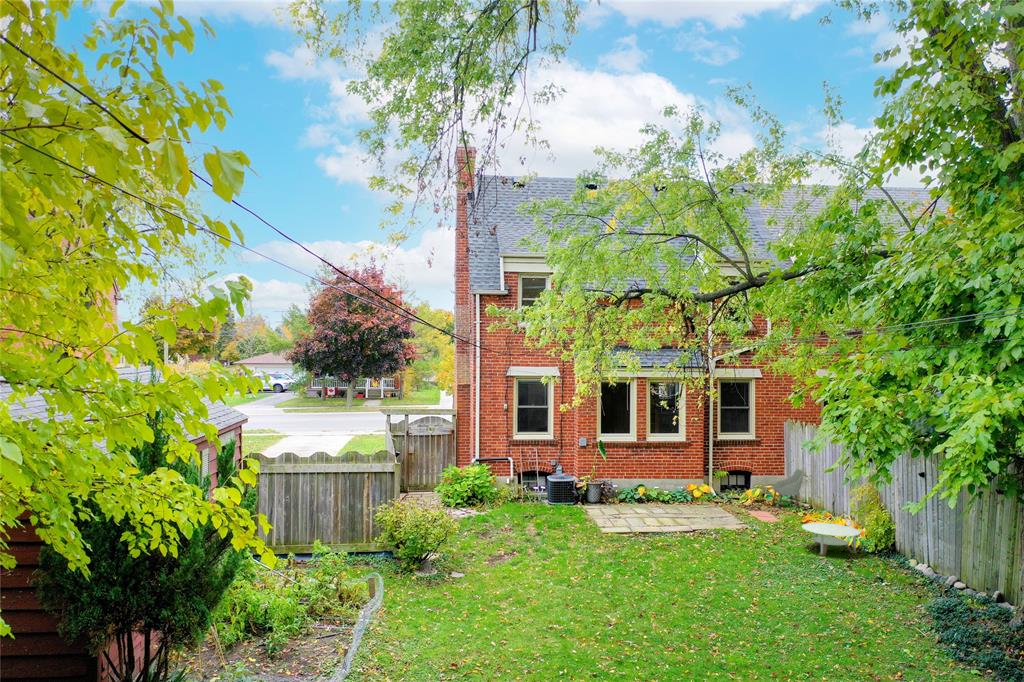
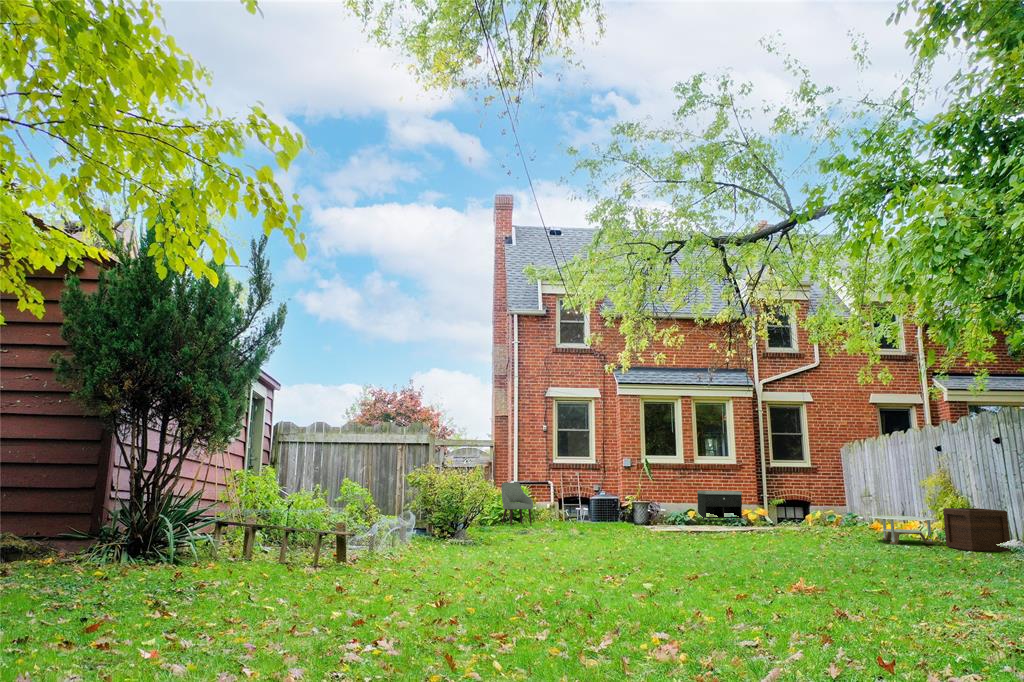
storage bench: none [648,466,690,497] -> present [697,491,742,521]
chair: present [773,469,804,509] -> present [501,483,533,526]
wooden crate: none [867,528,923,573] -> present [943,508,1011,552]

